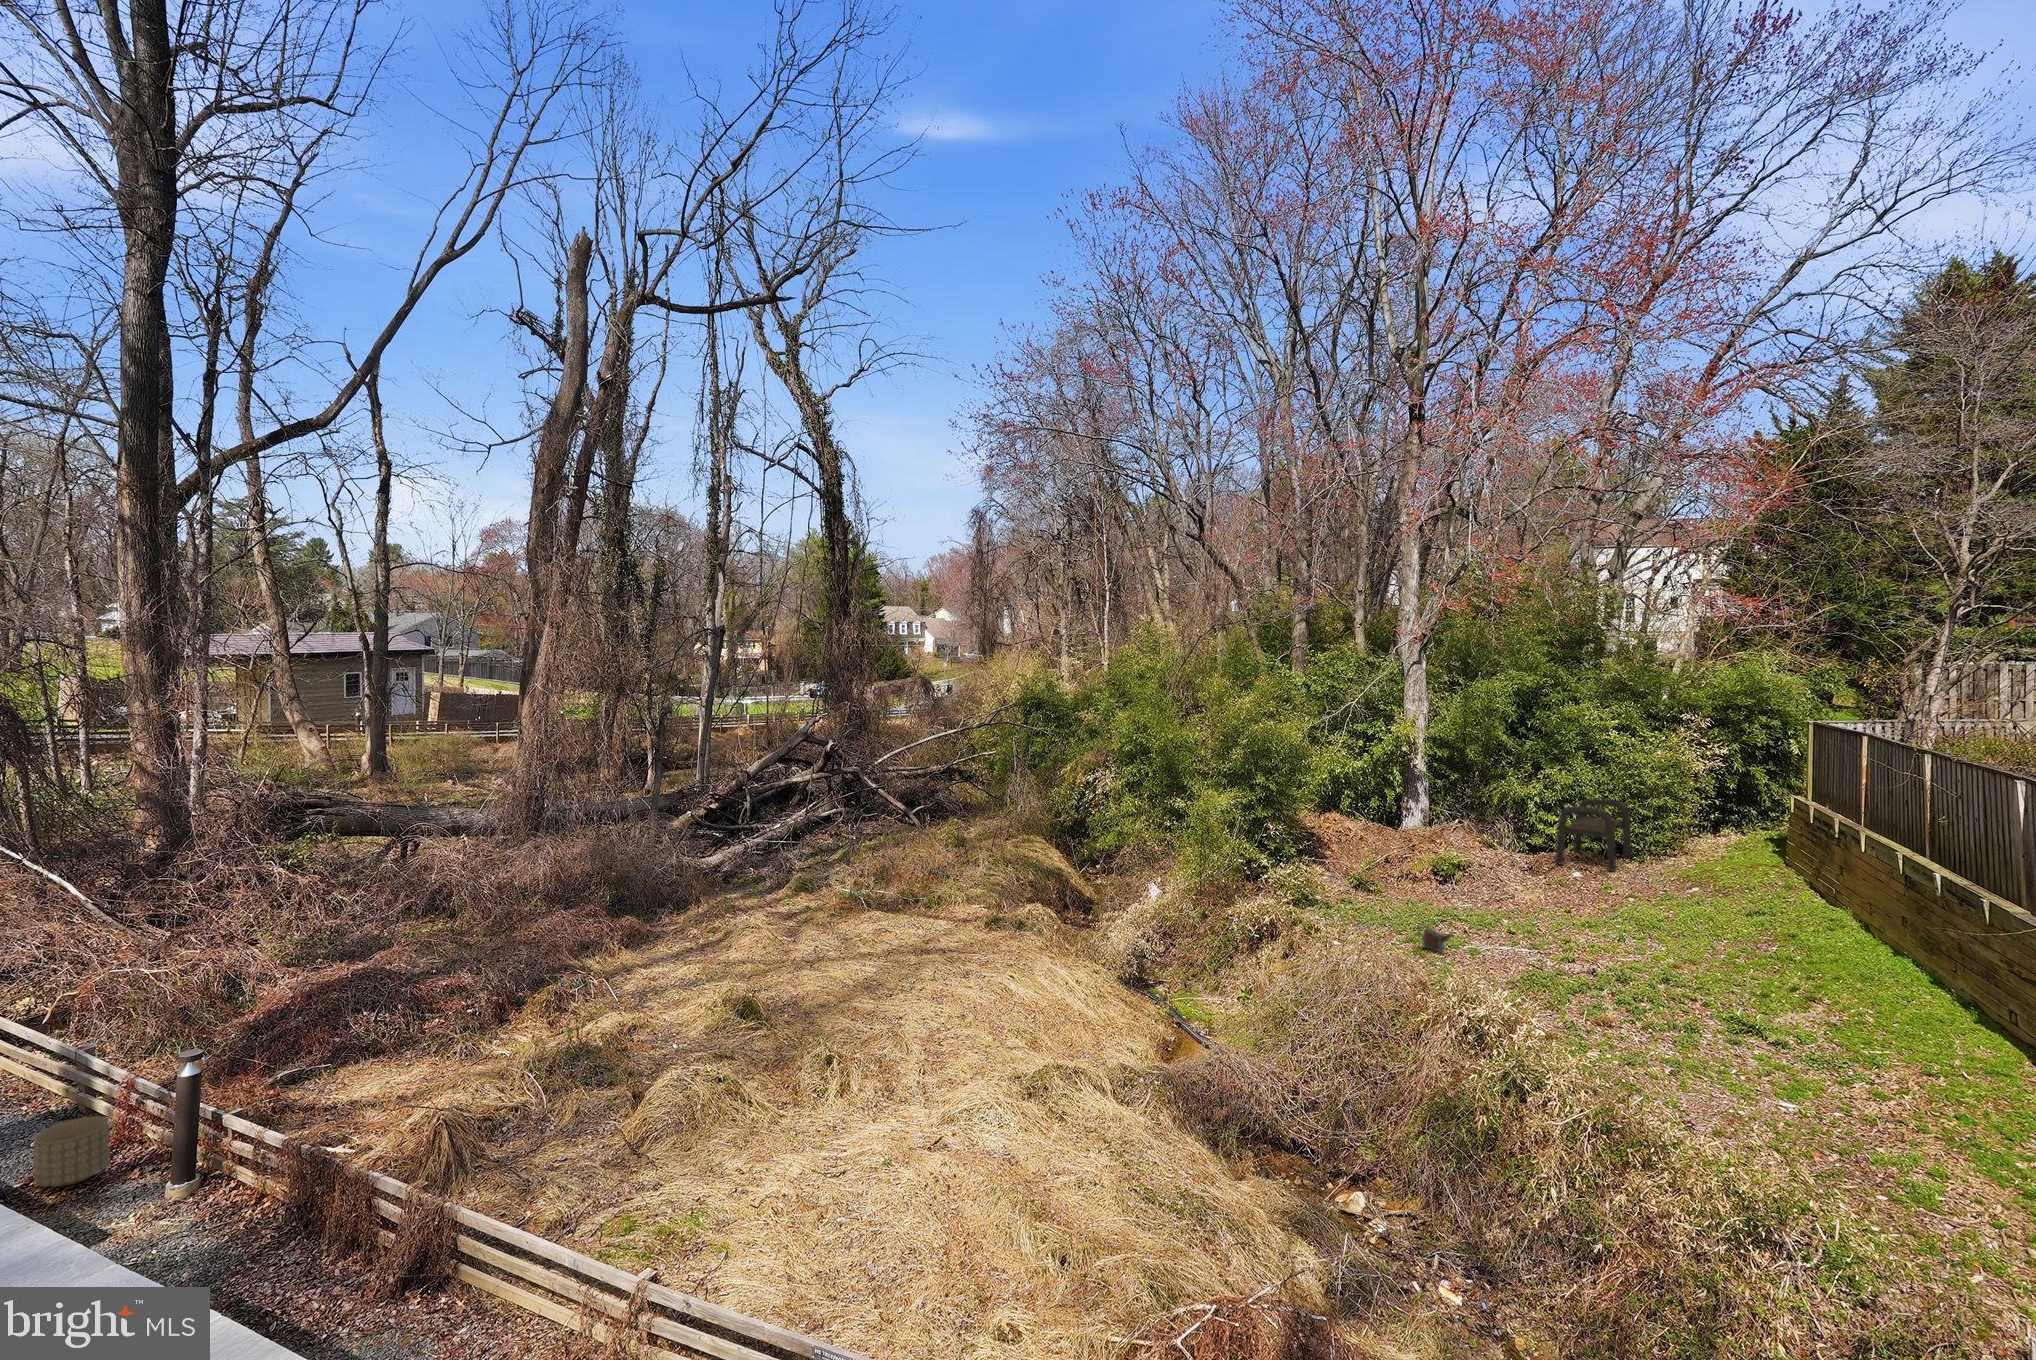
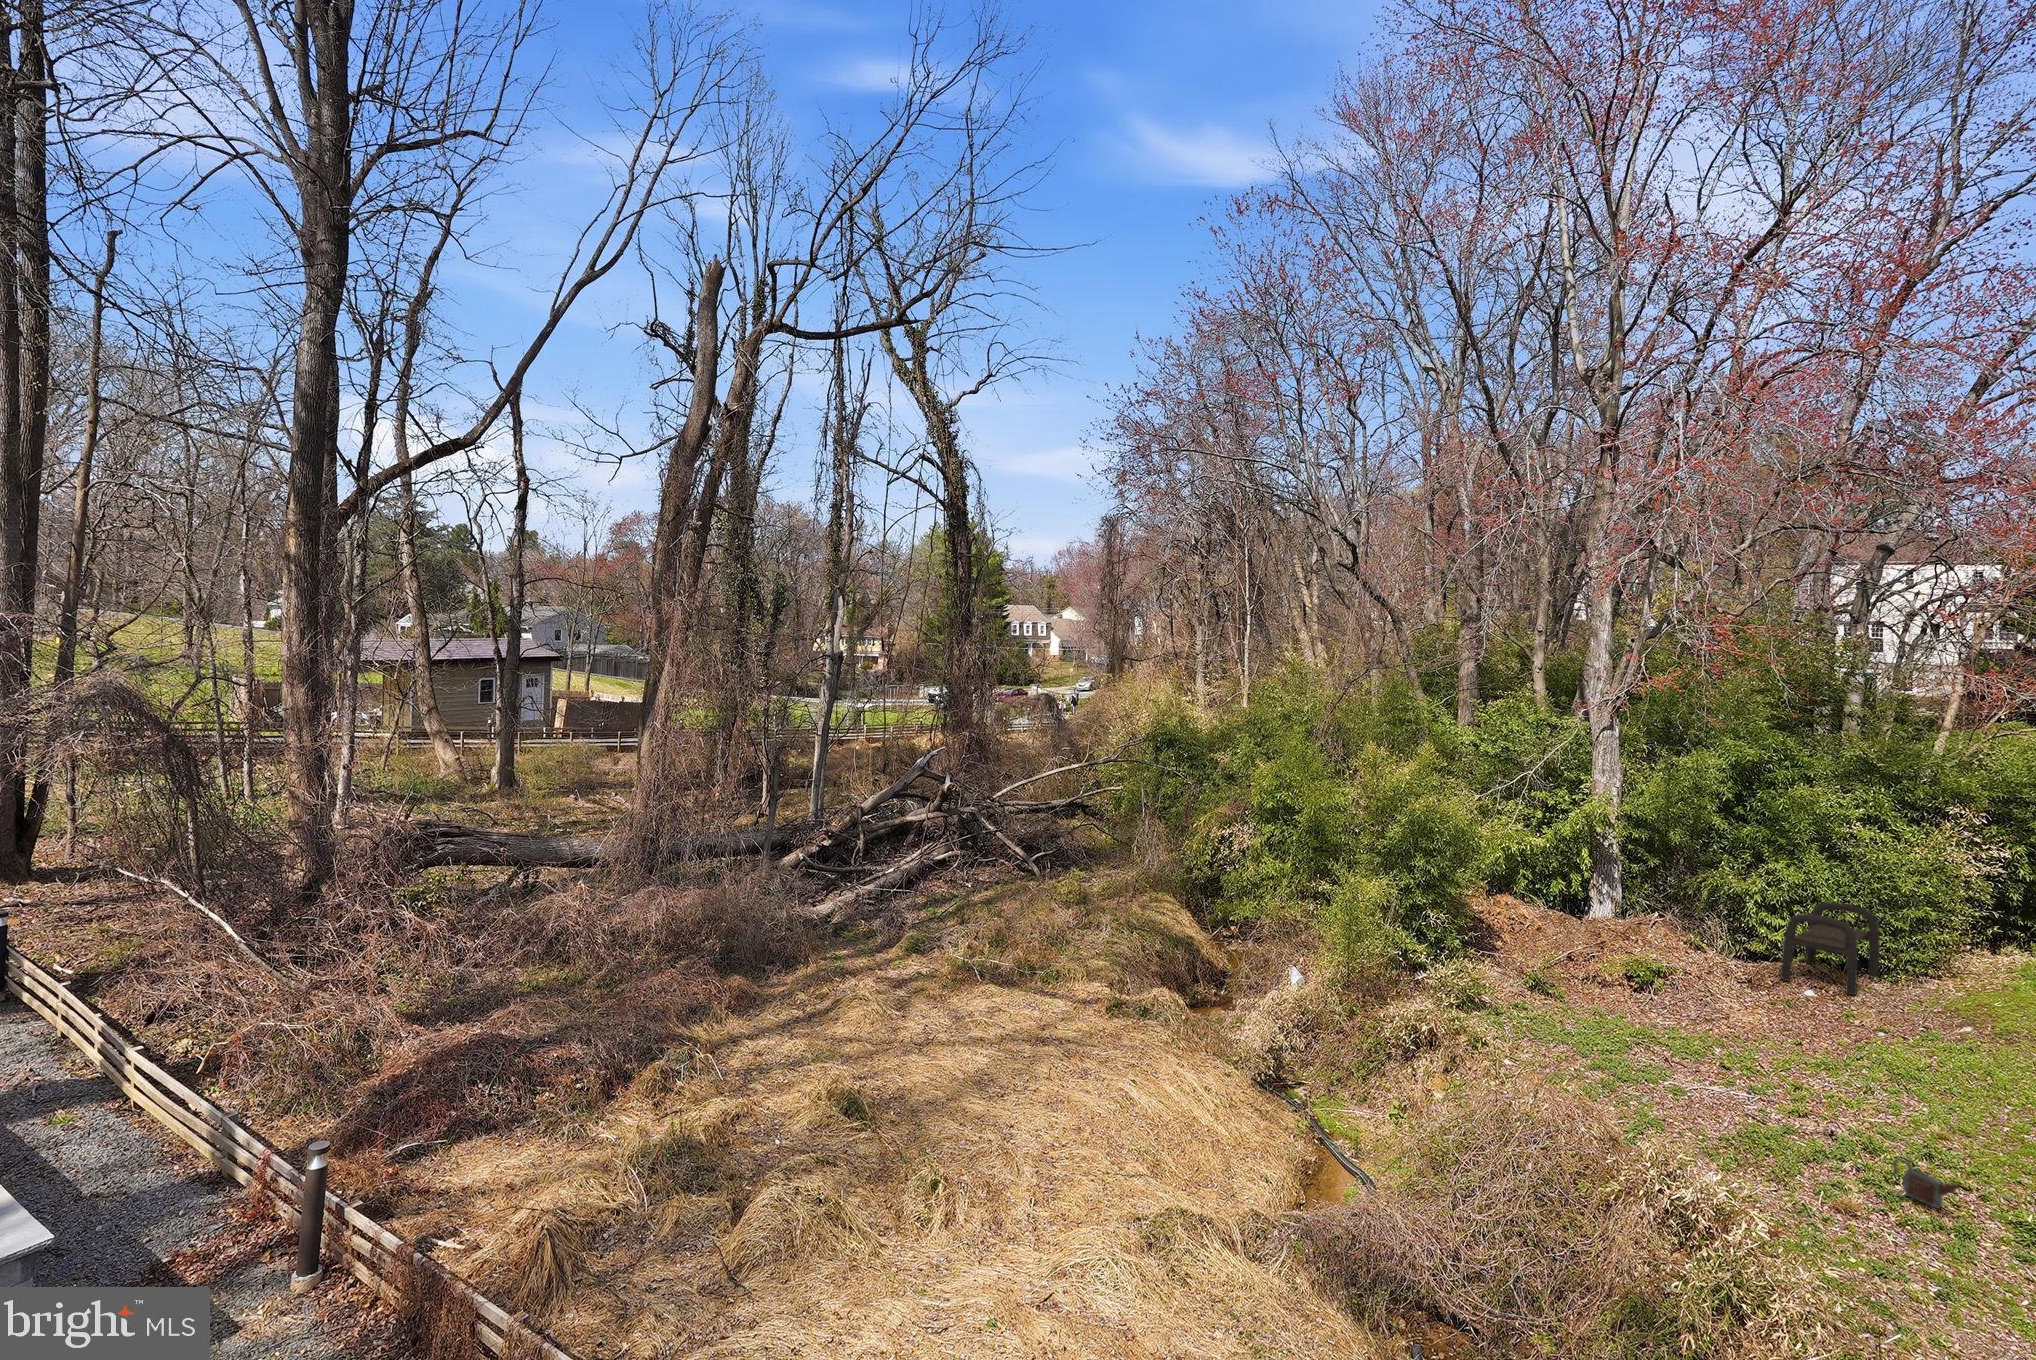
watering can: present [1417,924,1452,952] -> present [1892,1158,1962,1208]
planter: present [34,1116,110,1187] -> none [185,1193,249,1262]

